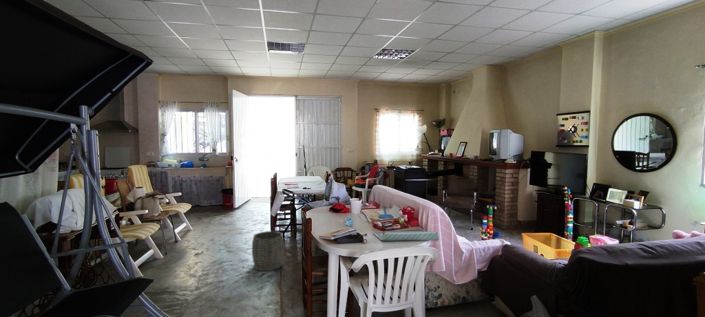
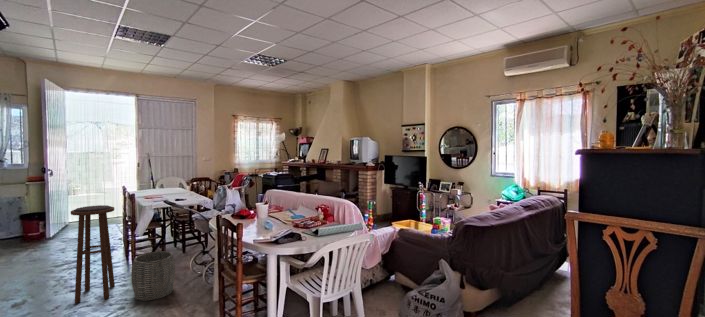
stool: none [218,189,249,262] -> present [71,205,115,303]

